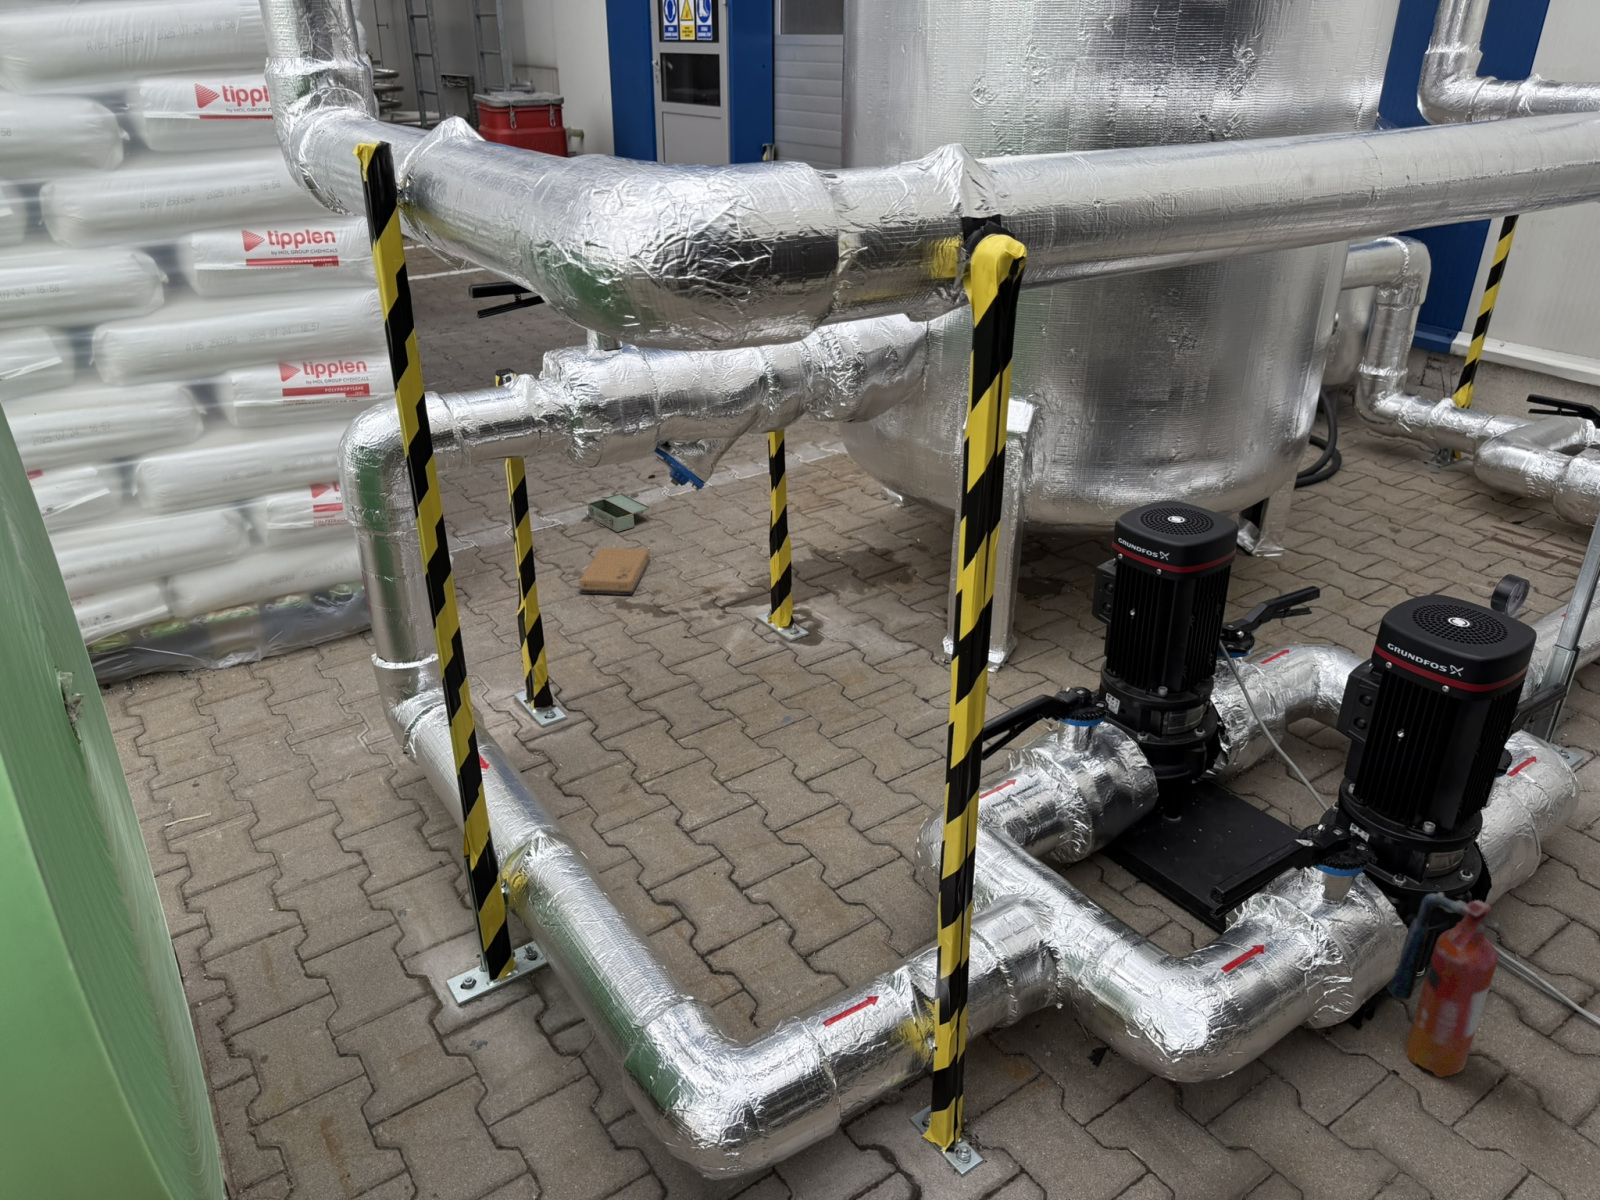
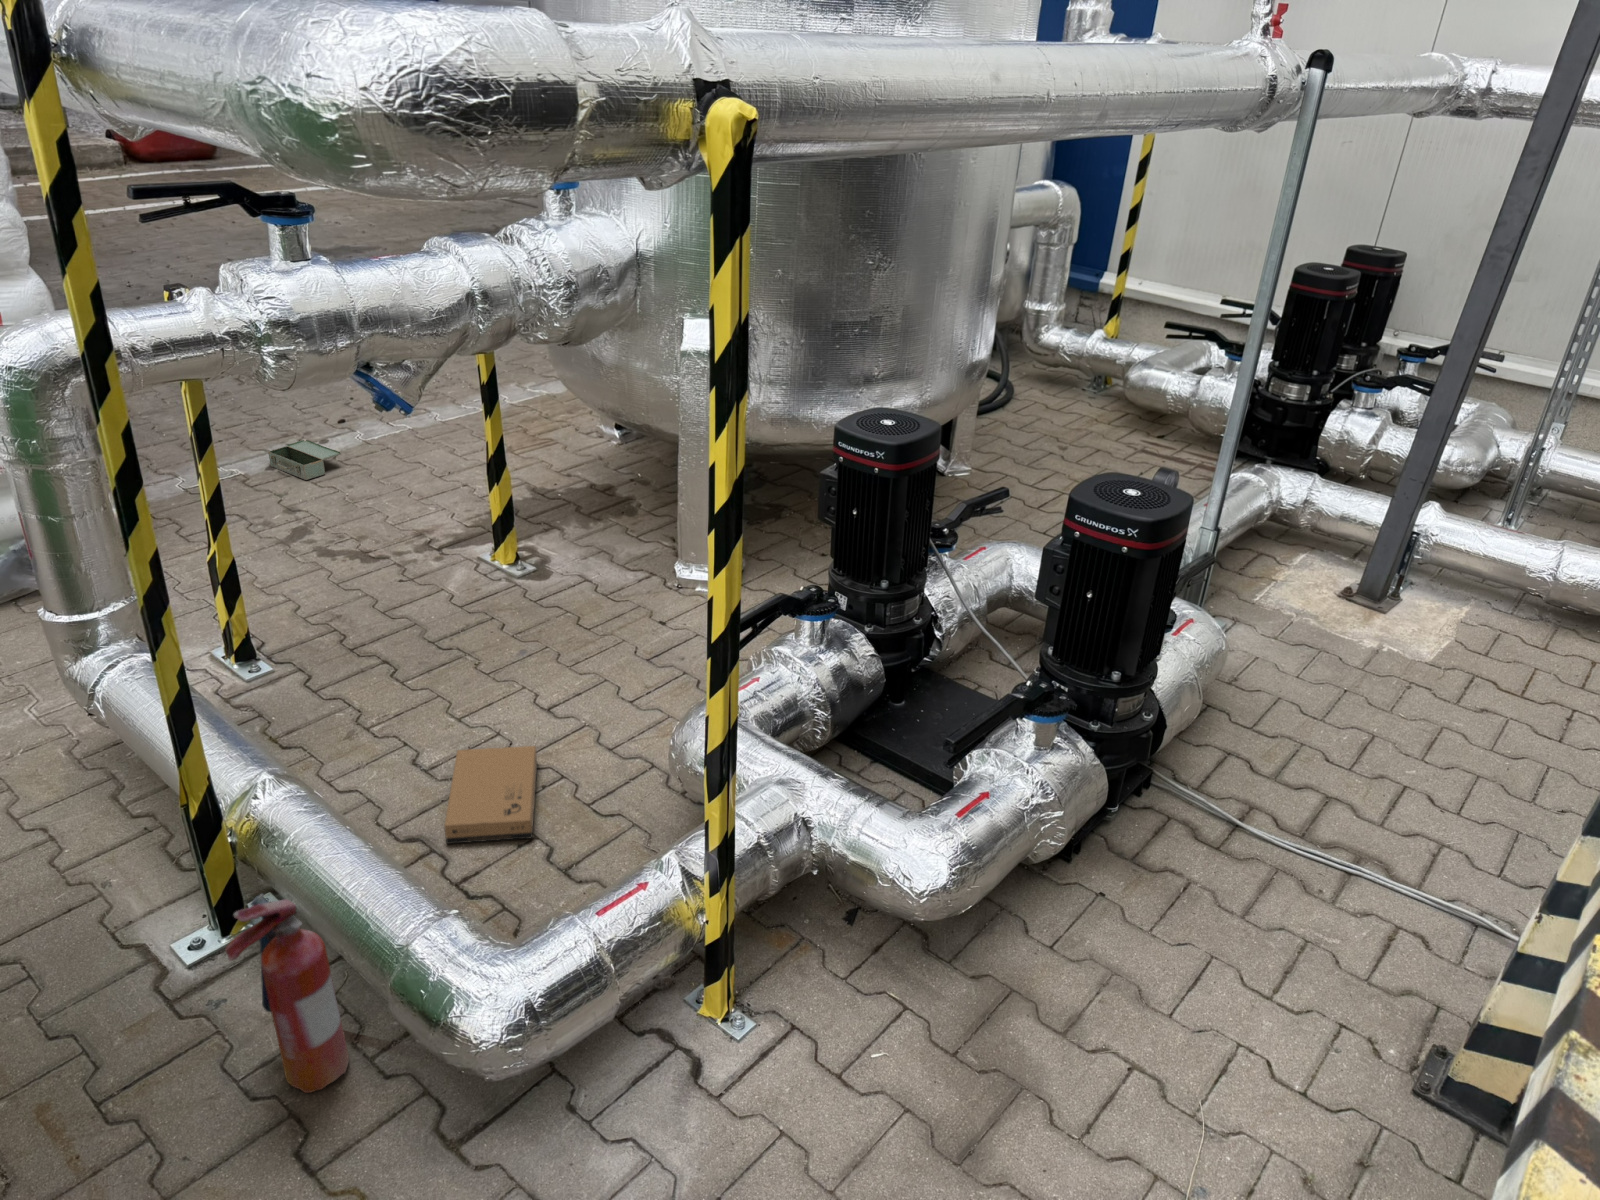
cardboard box: present [579,548,650,595] -> present [444,746,537,844]
fire extinguisher: present [1387,892,1498,1077] -> present [225,894,349,1093]

